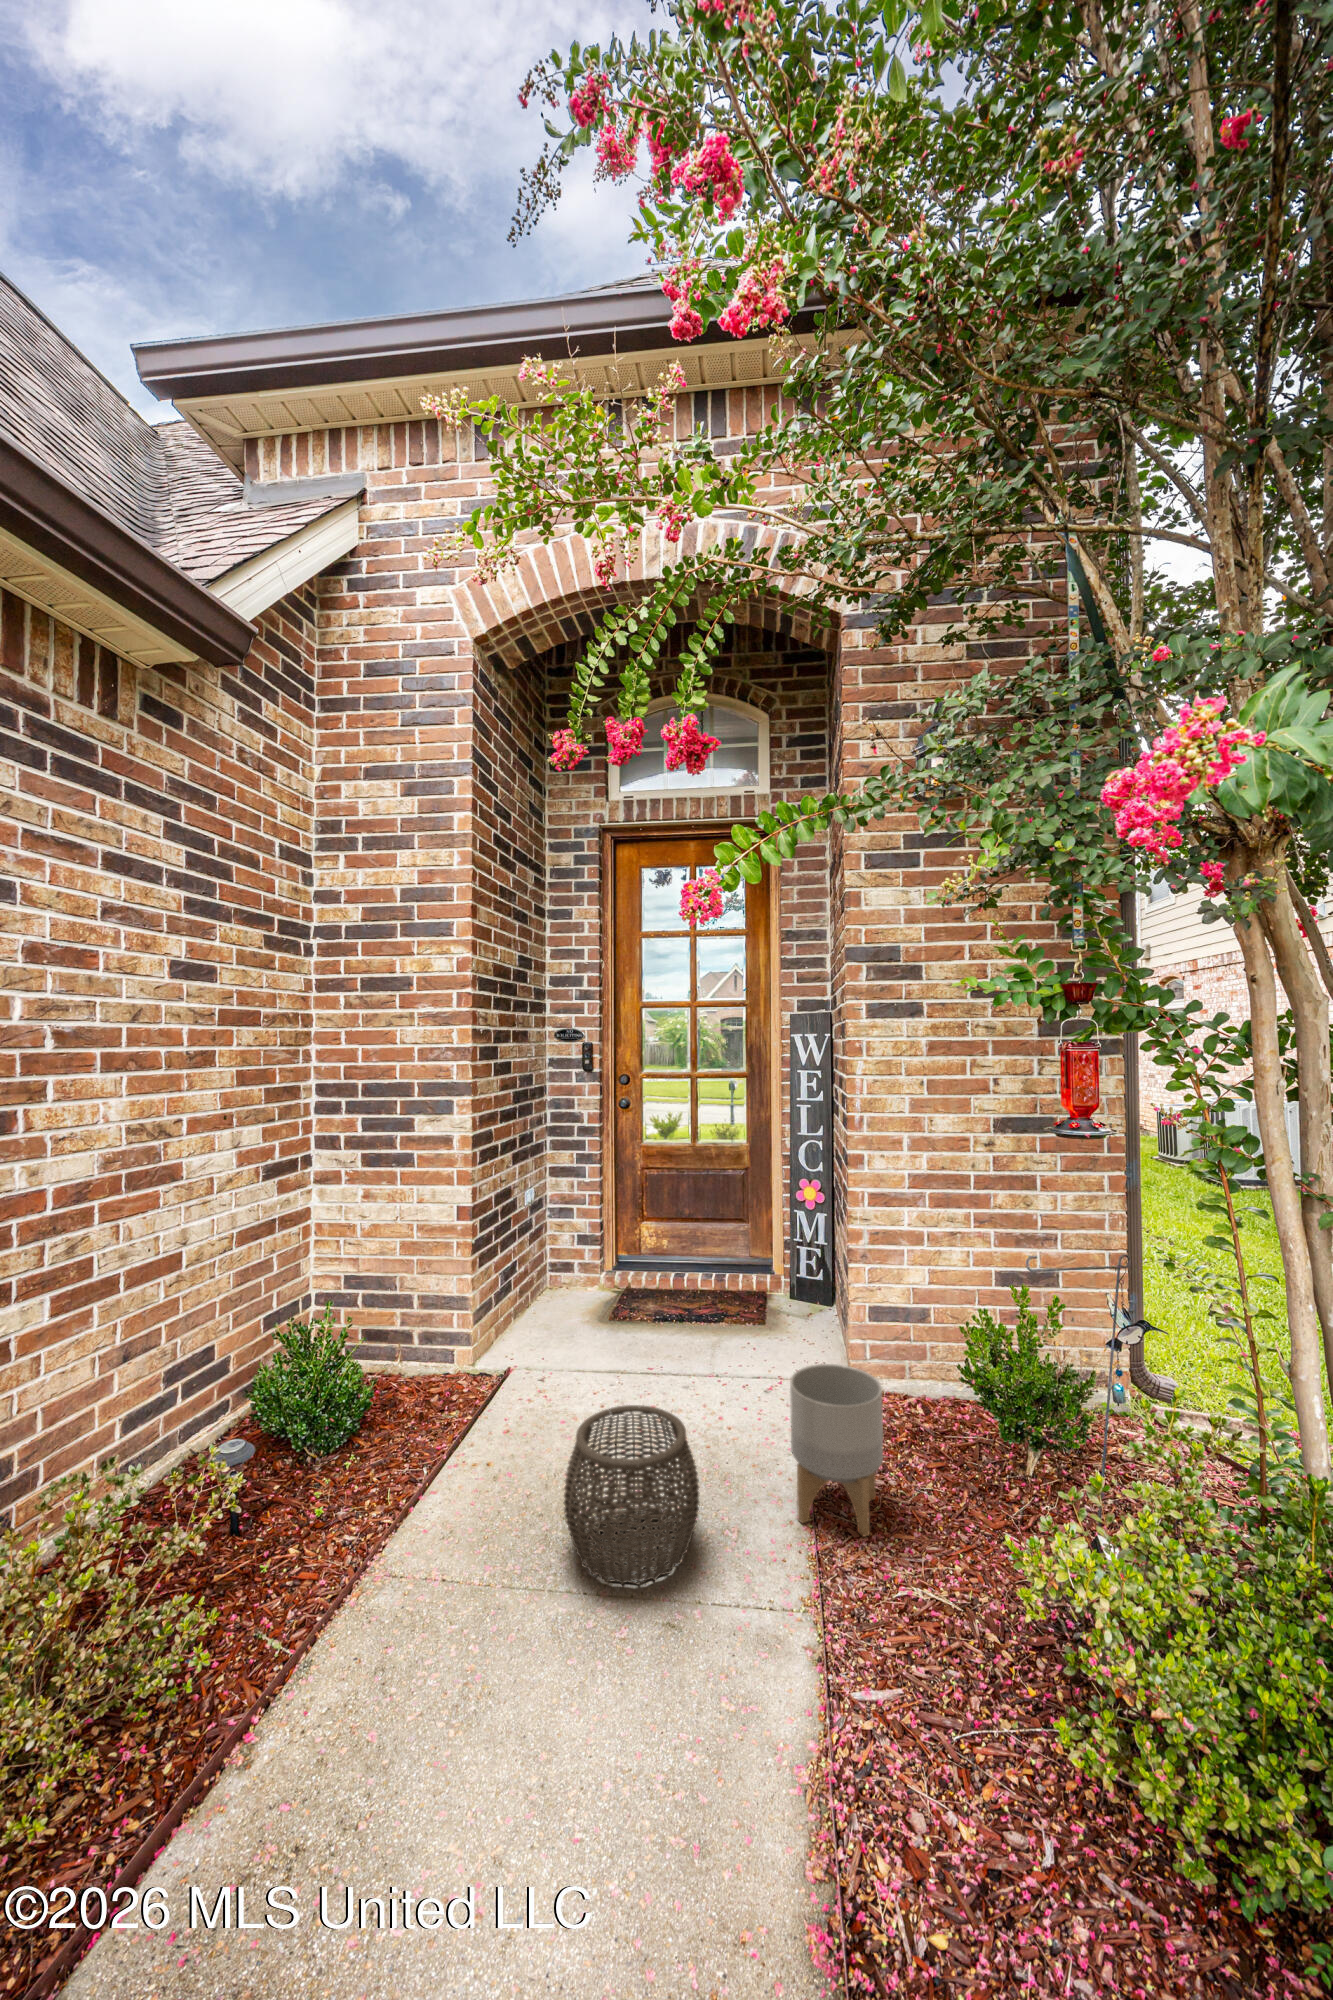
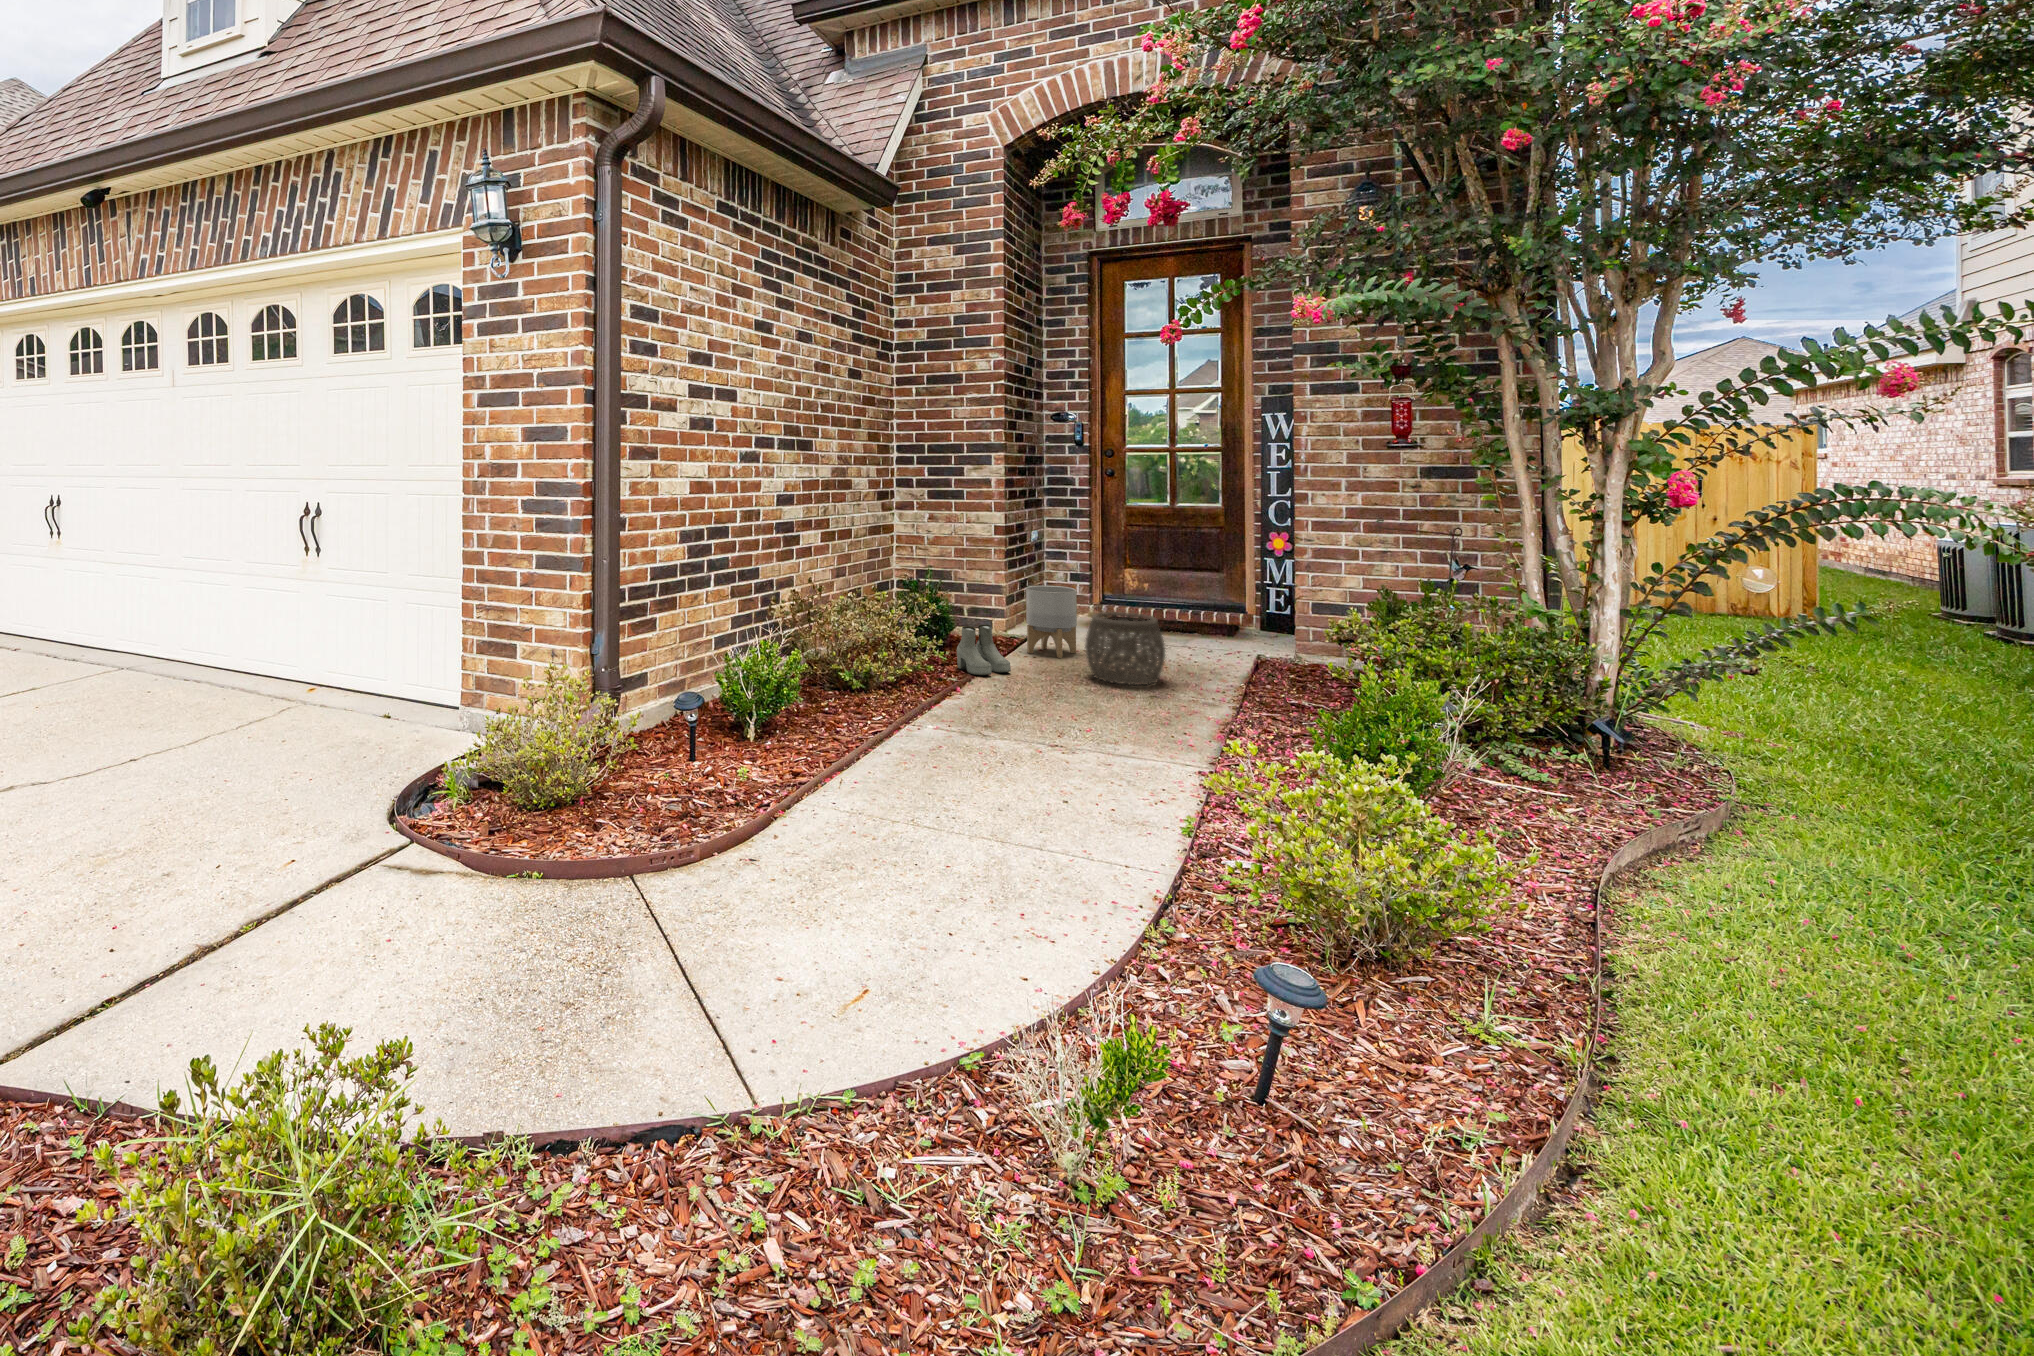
planter: present [790,1364,883,1537] -> present [1026,586,1077,658]
boots: none [328,1459,429,1608] -> present [957,624,1011,675]

